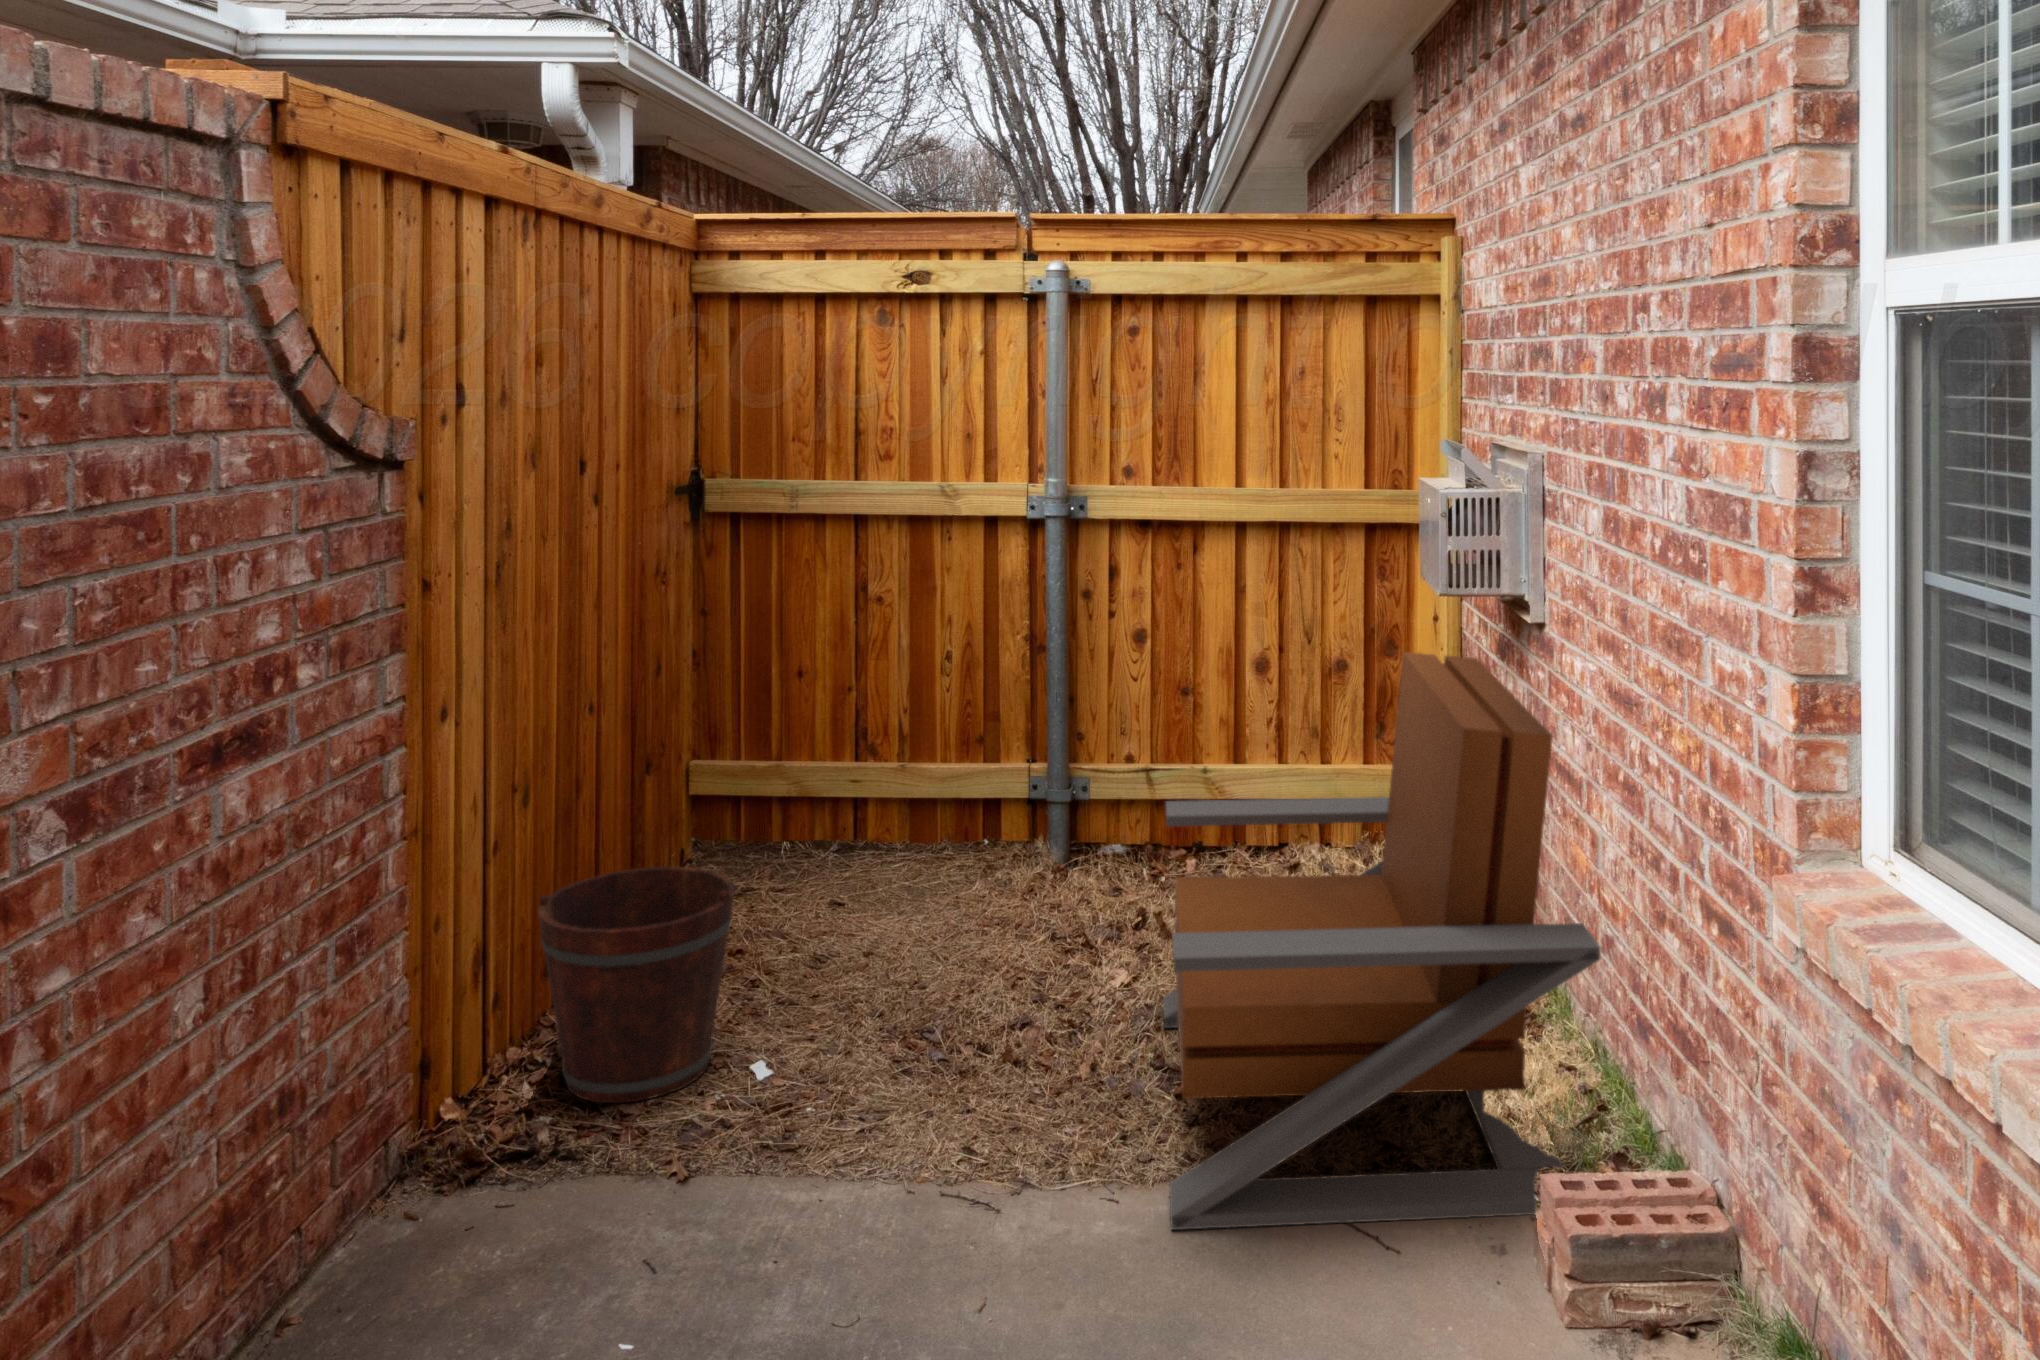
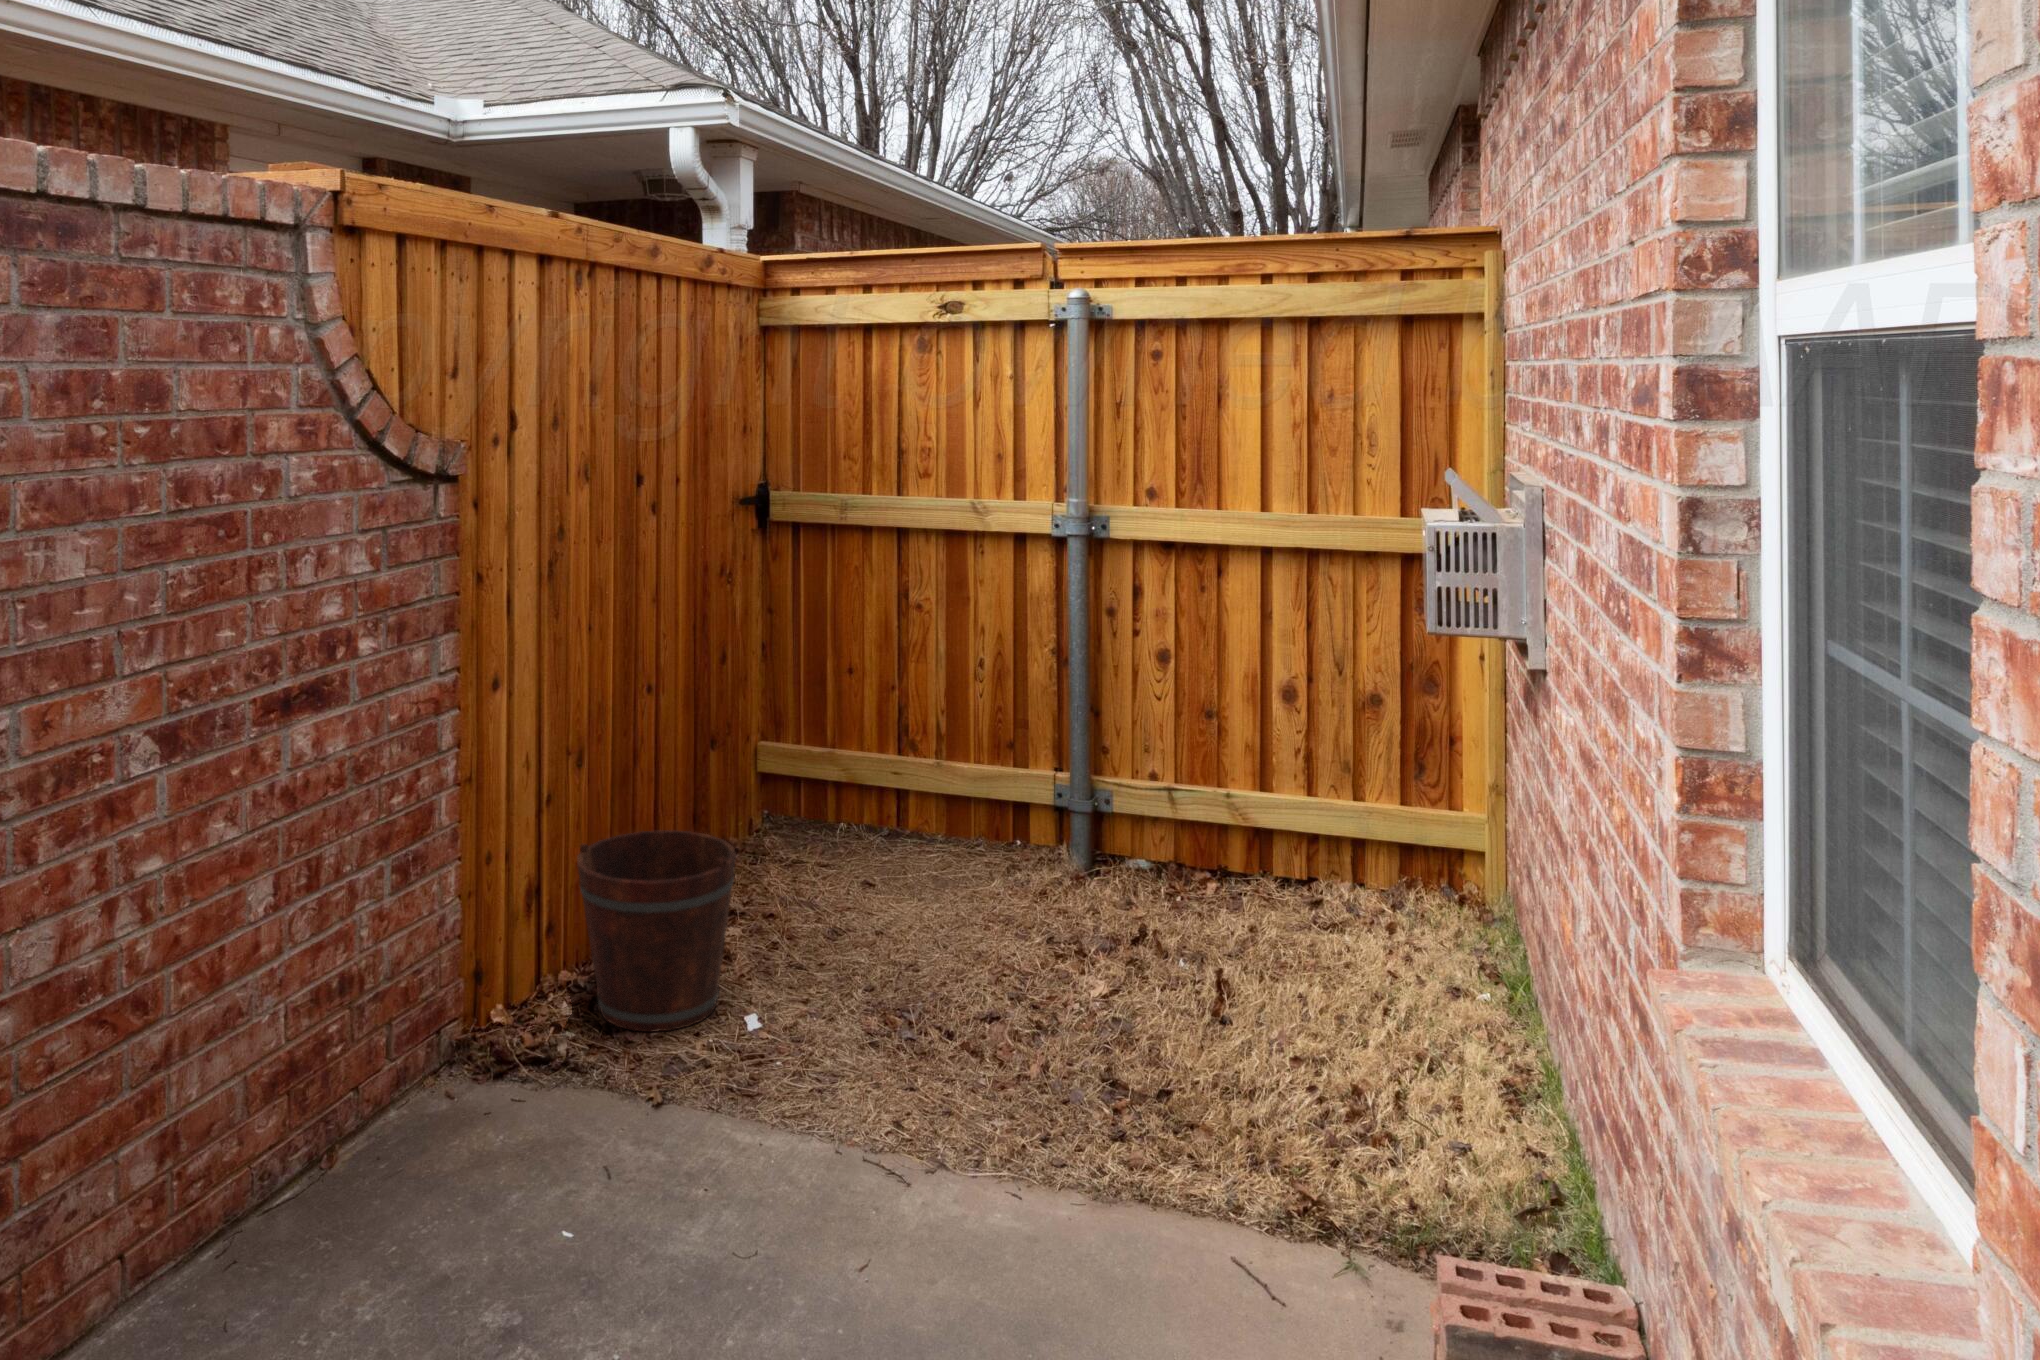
lounge chair: present [1163,652,1601,1230] -> none [1061,691,1524,1316]

